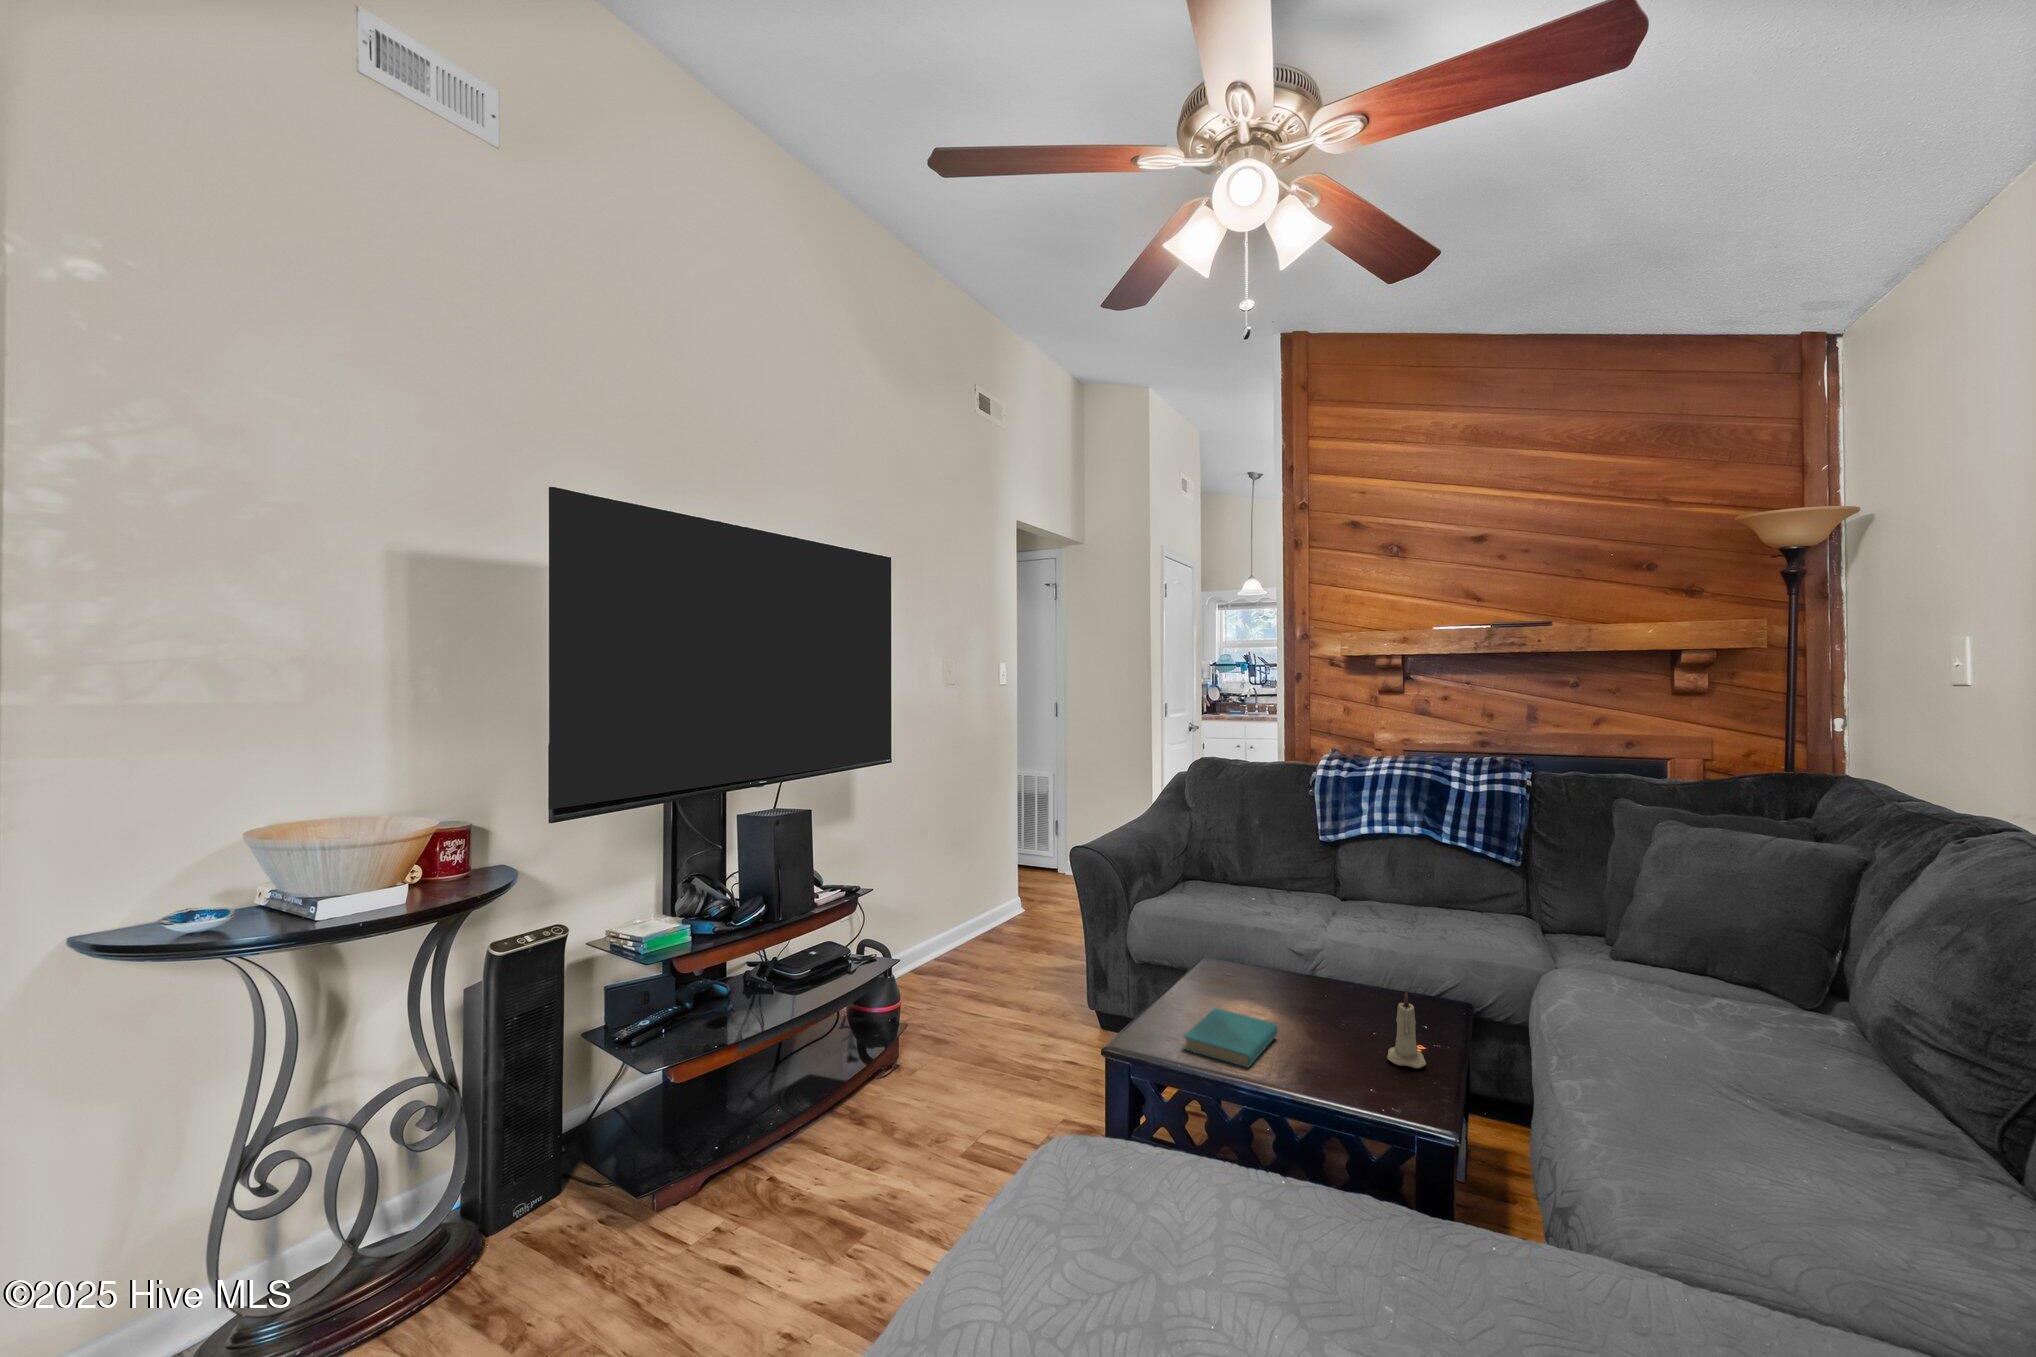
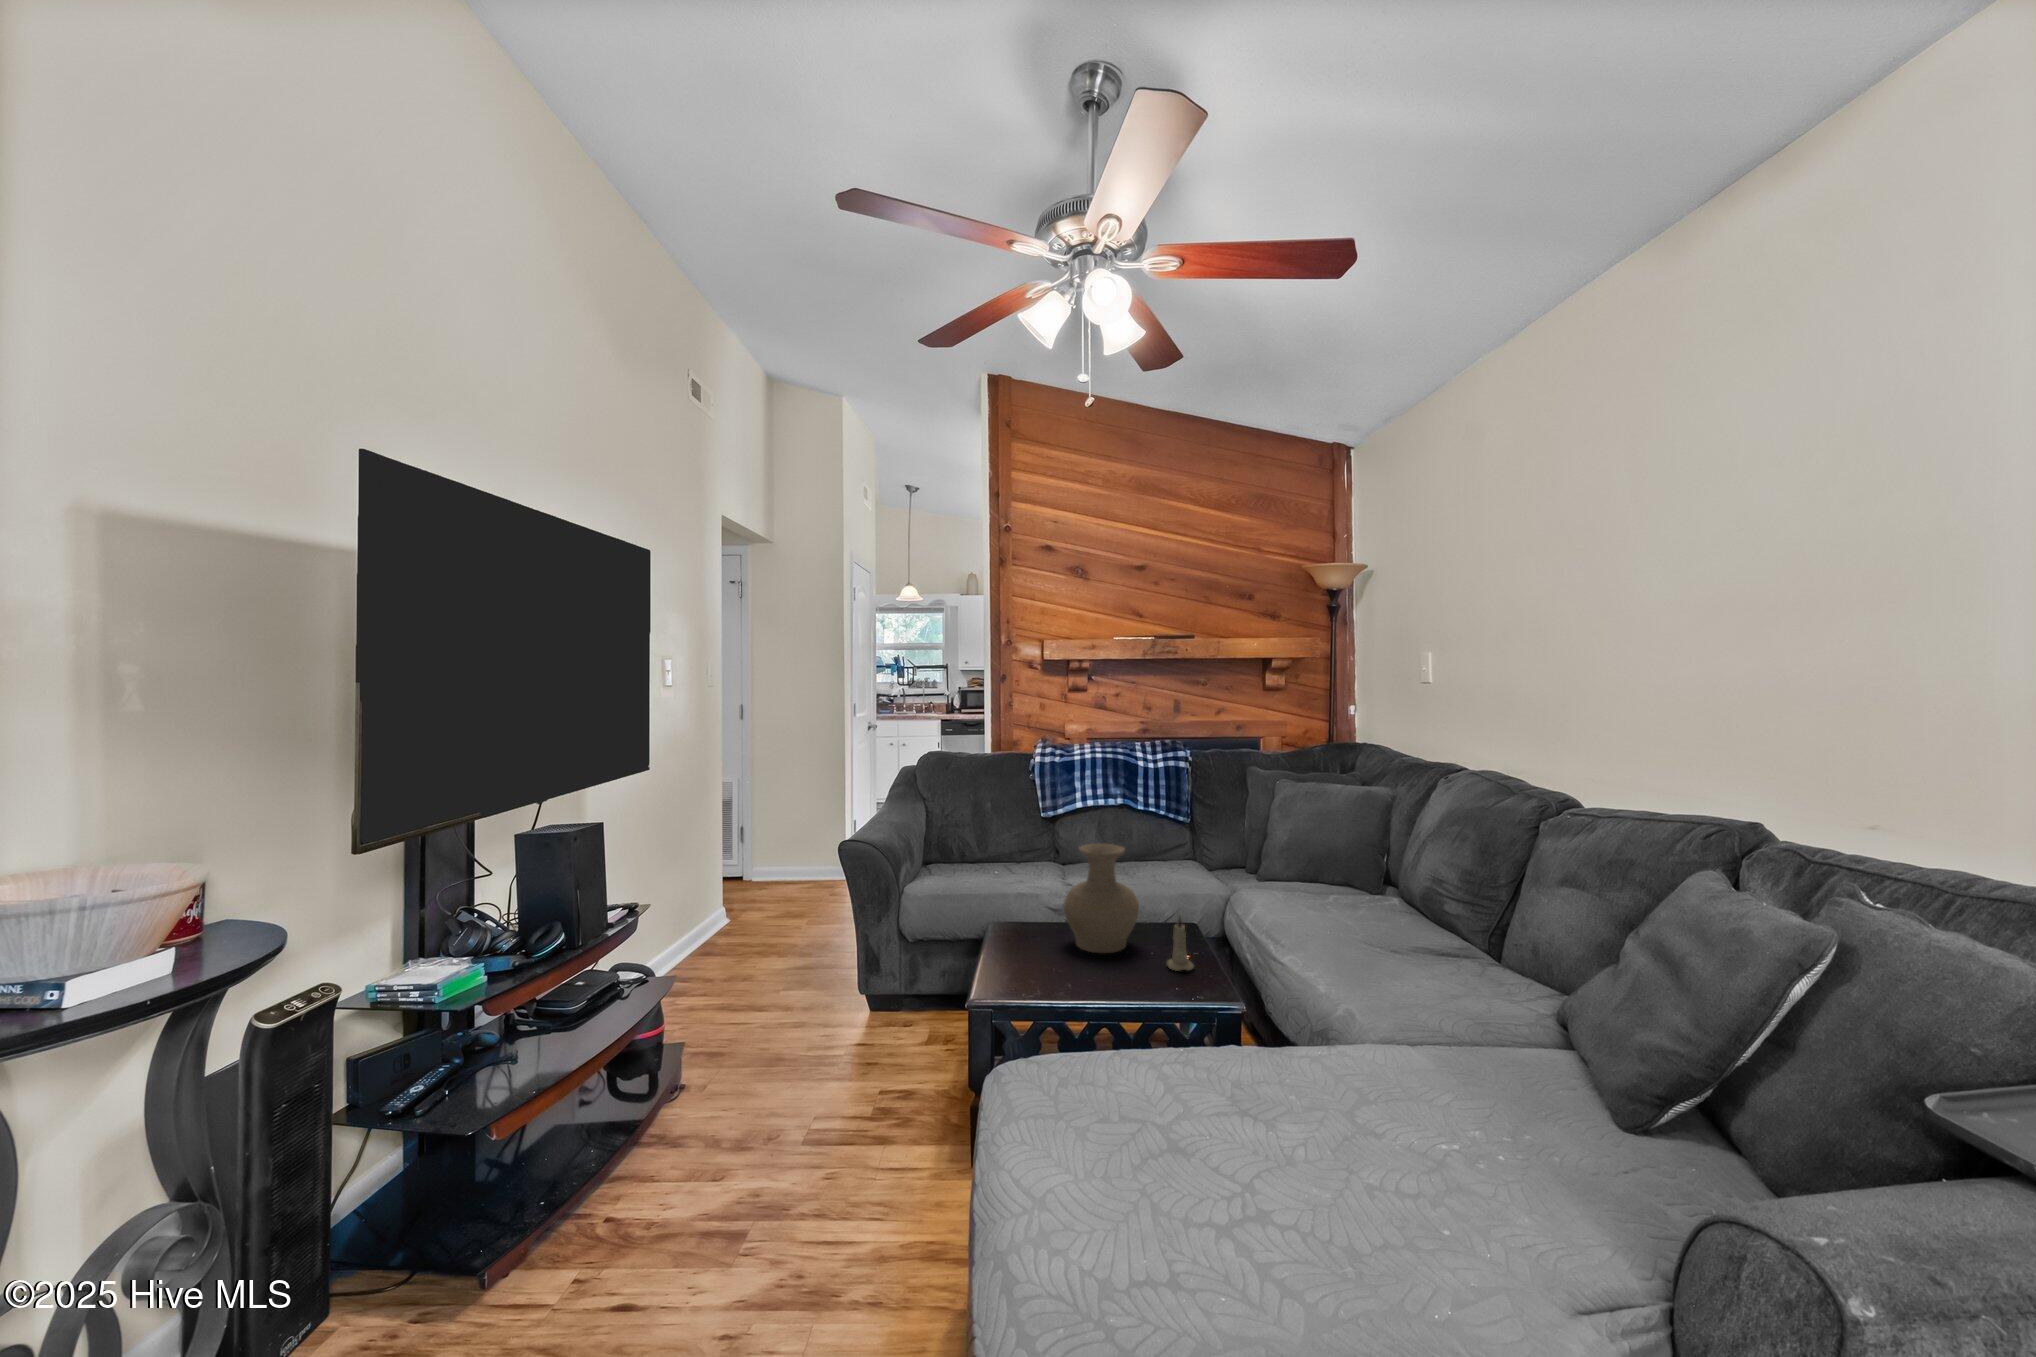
vase: none [1272,882,1372,1023] -> present [1064,844,1139,953]
book: present [1184,1008,1278,1068] -> none [1028,955,1088,994]

